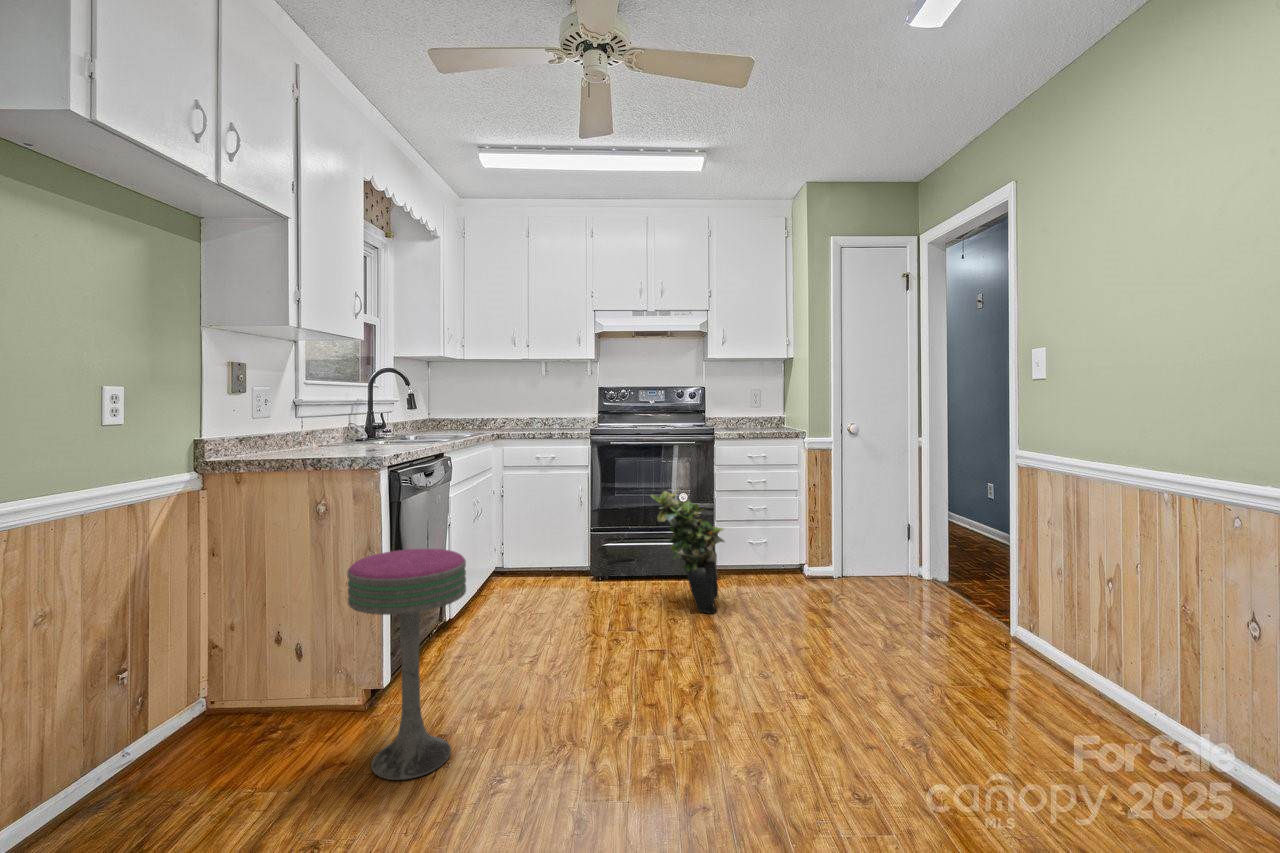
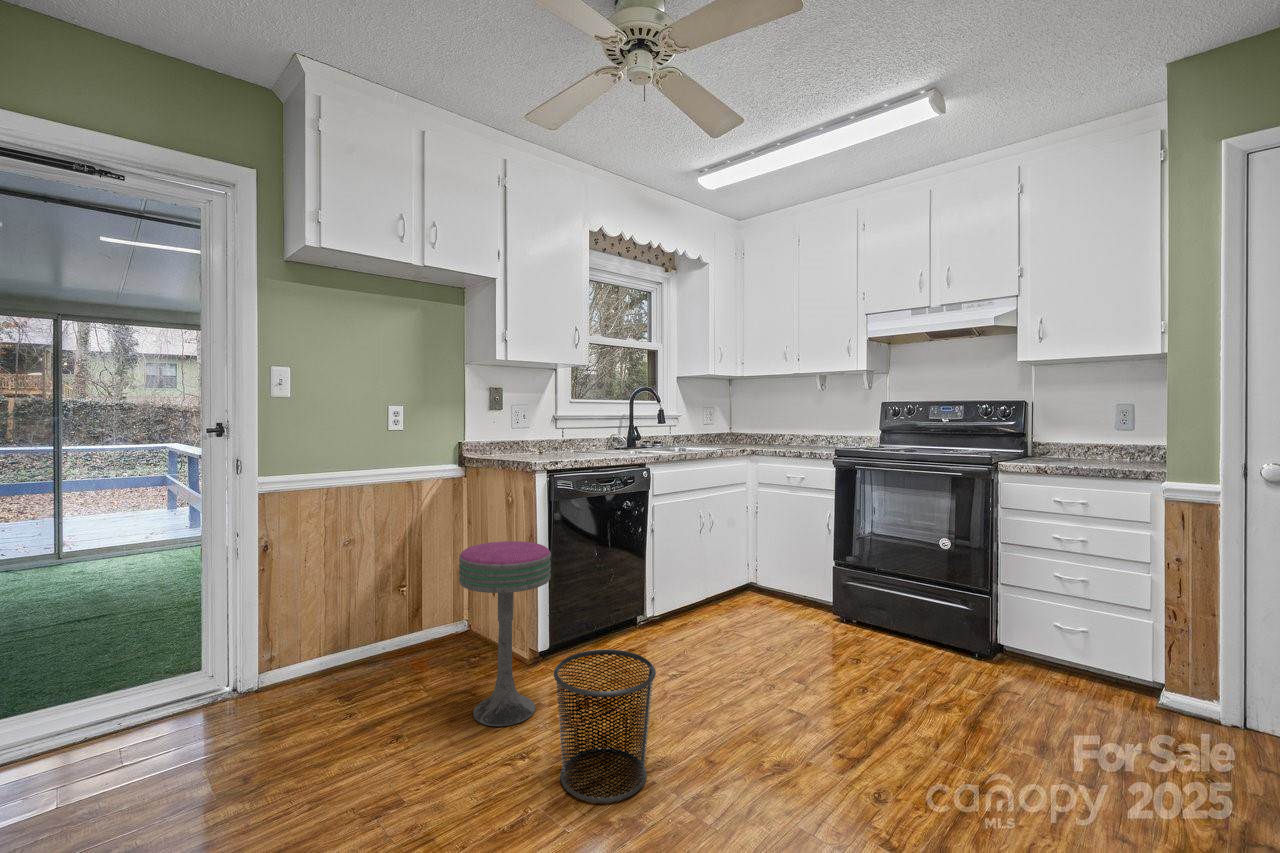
potted plant: present [651,491,724,614] -> none [860,530,954,695]
waste bin: none [541,630,645,782] -> present [554,649,656,803]

